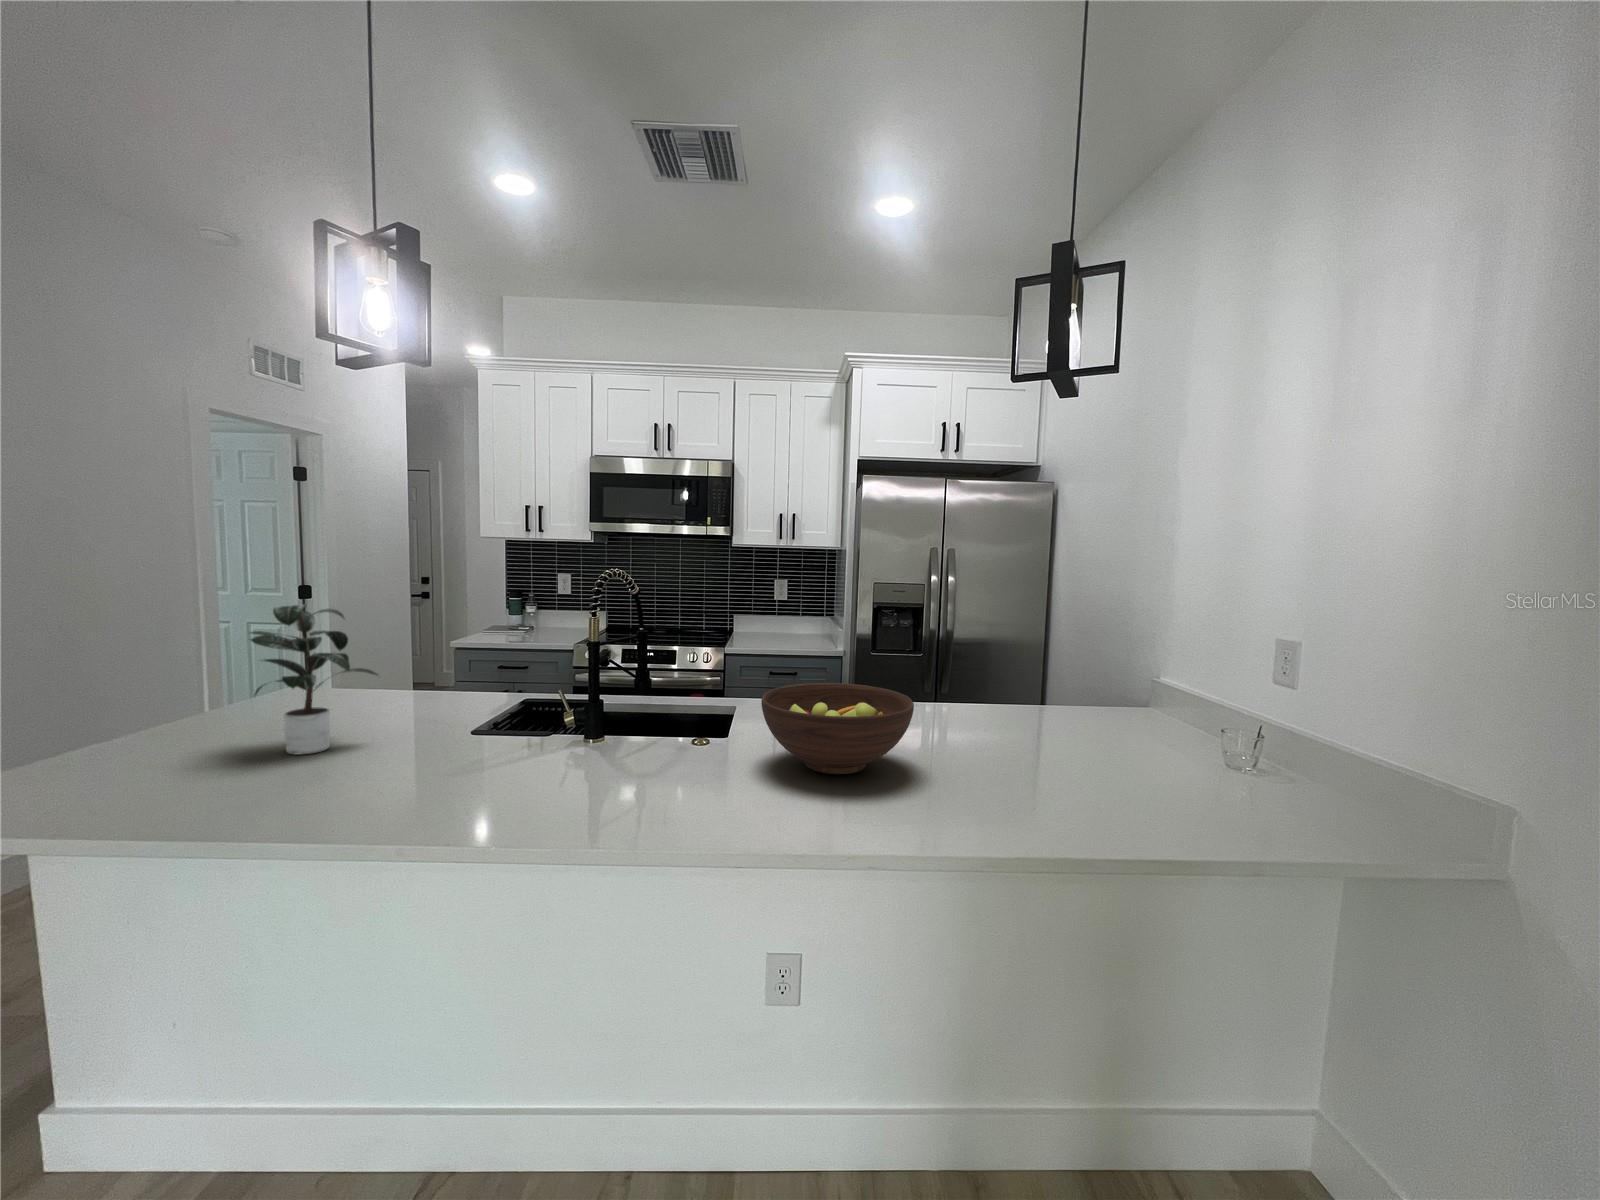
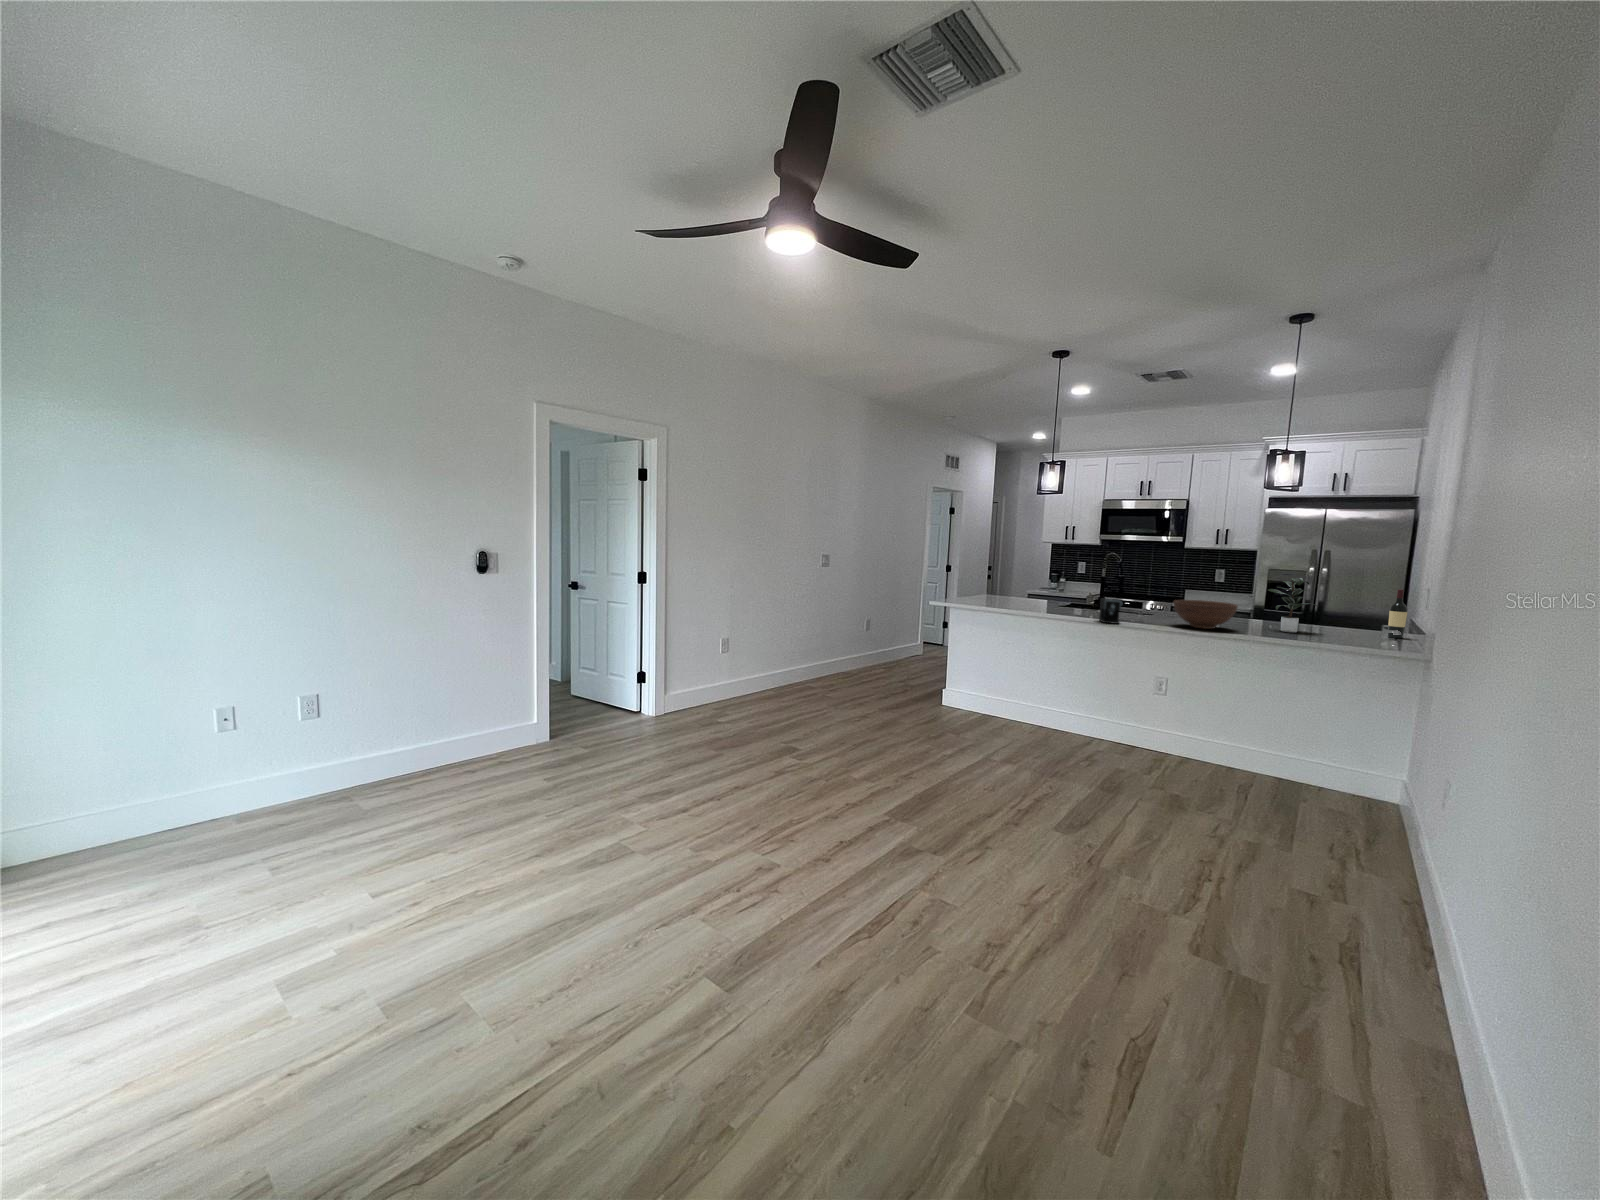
potted plant: present [251,605,378,755] -> present [1268,578,1317,632]
wine bottle: none [1119,625,1149,723] -> present [1388,589,1408,638]
coffee maker: none [558,711,688,811] -> present [1099,598,1123,624]

